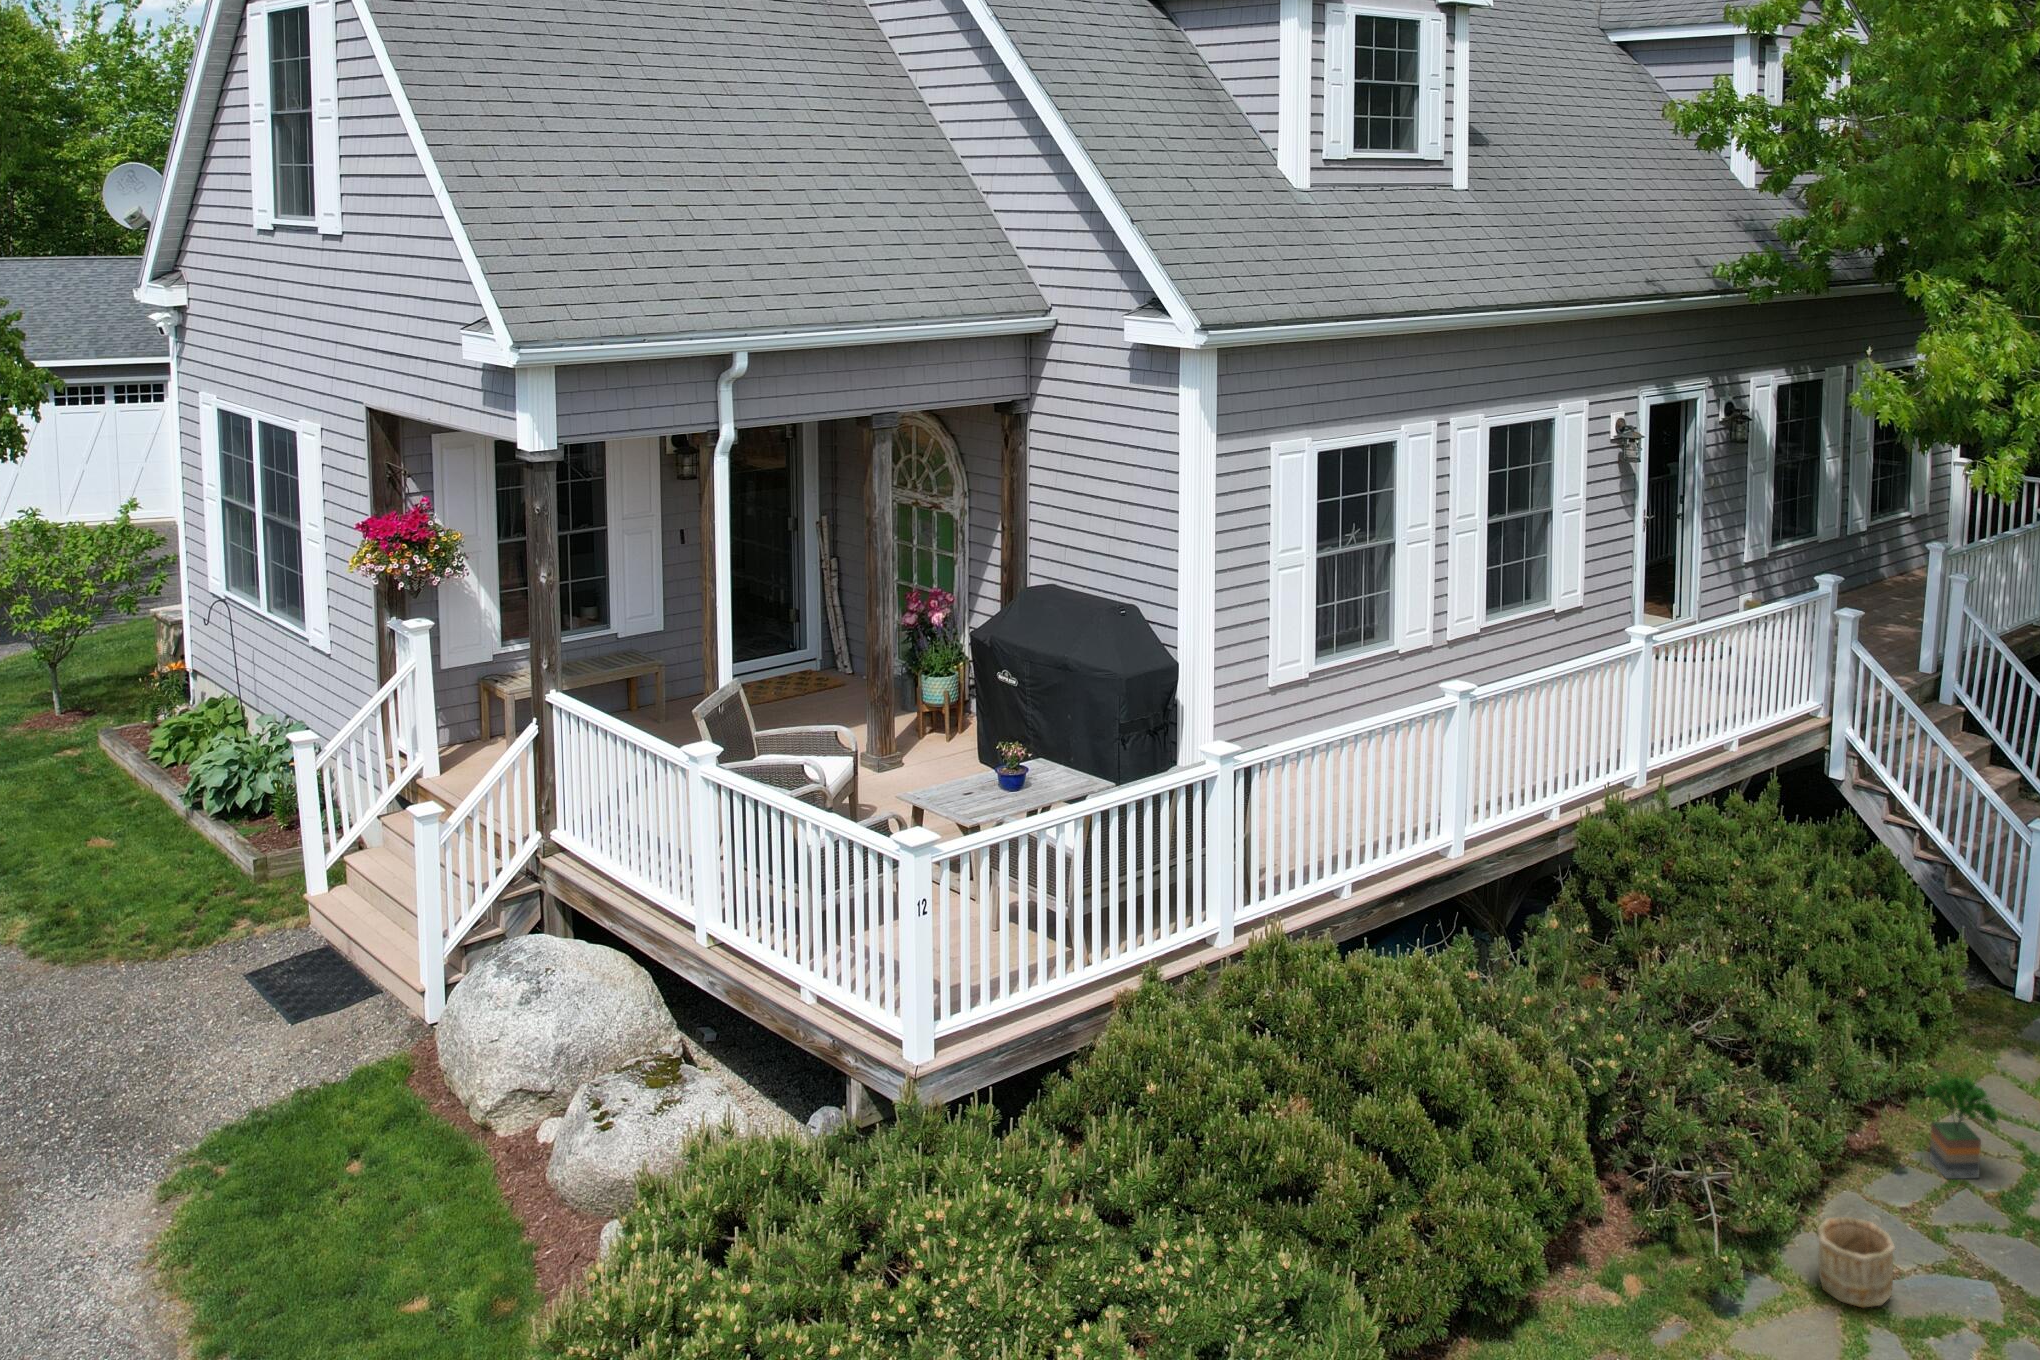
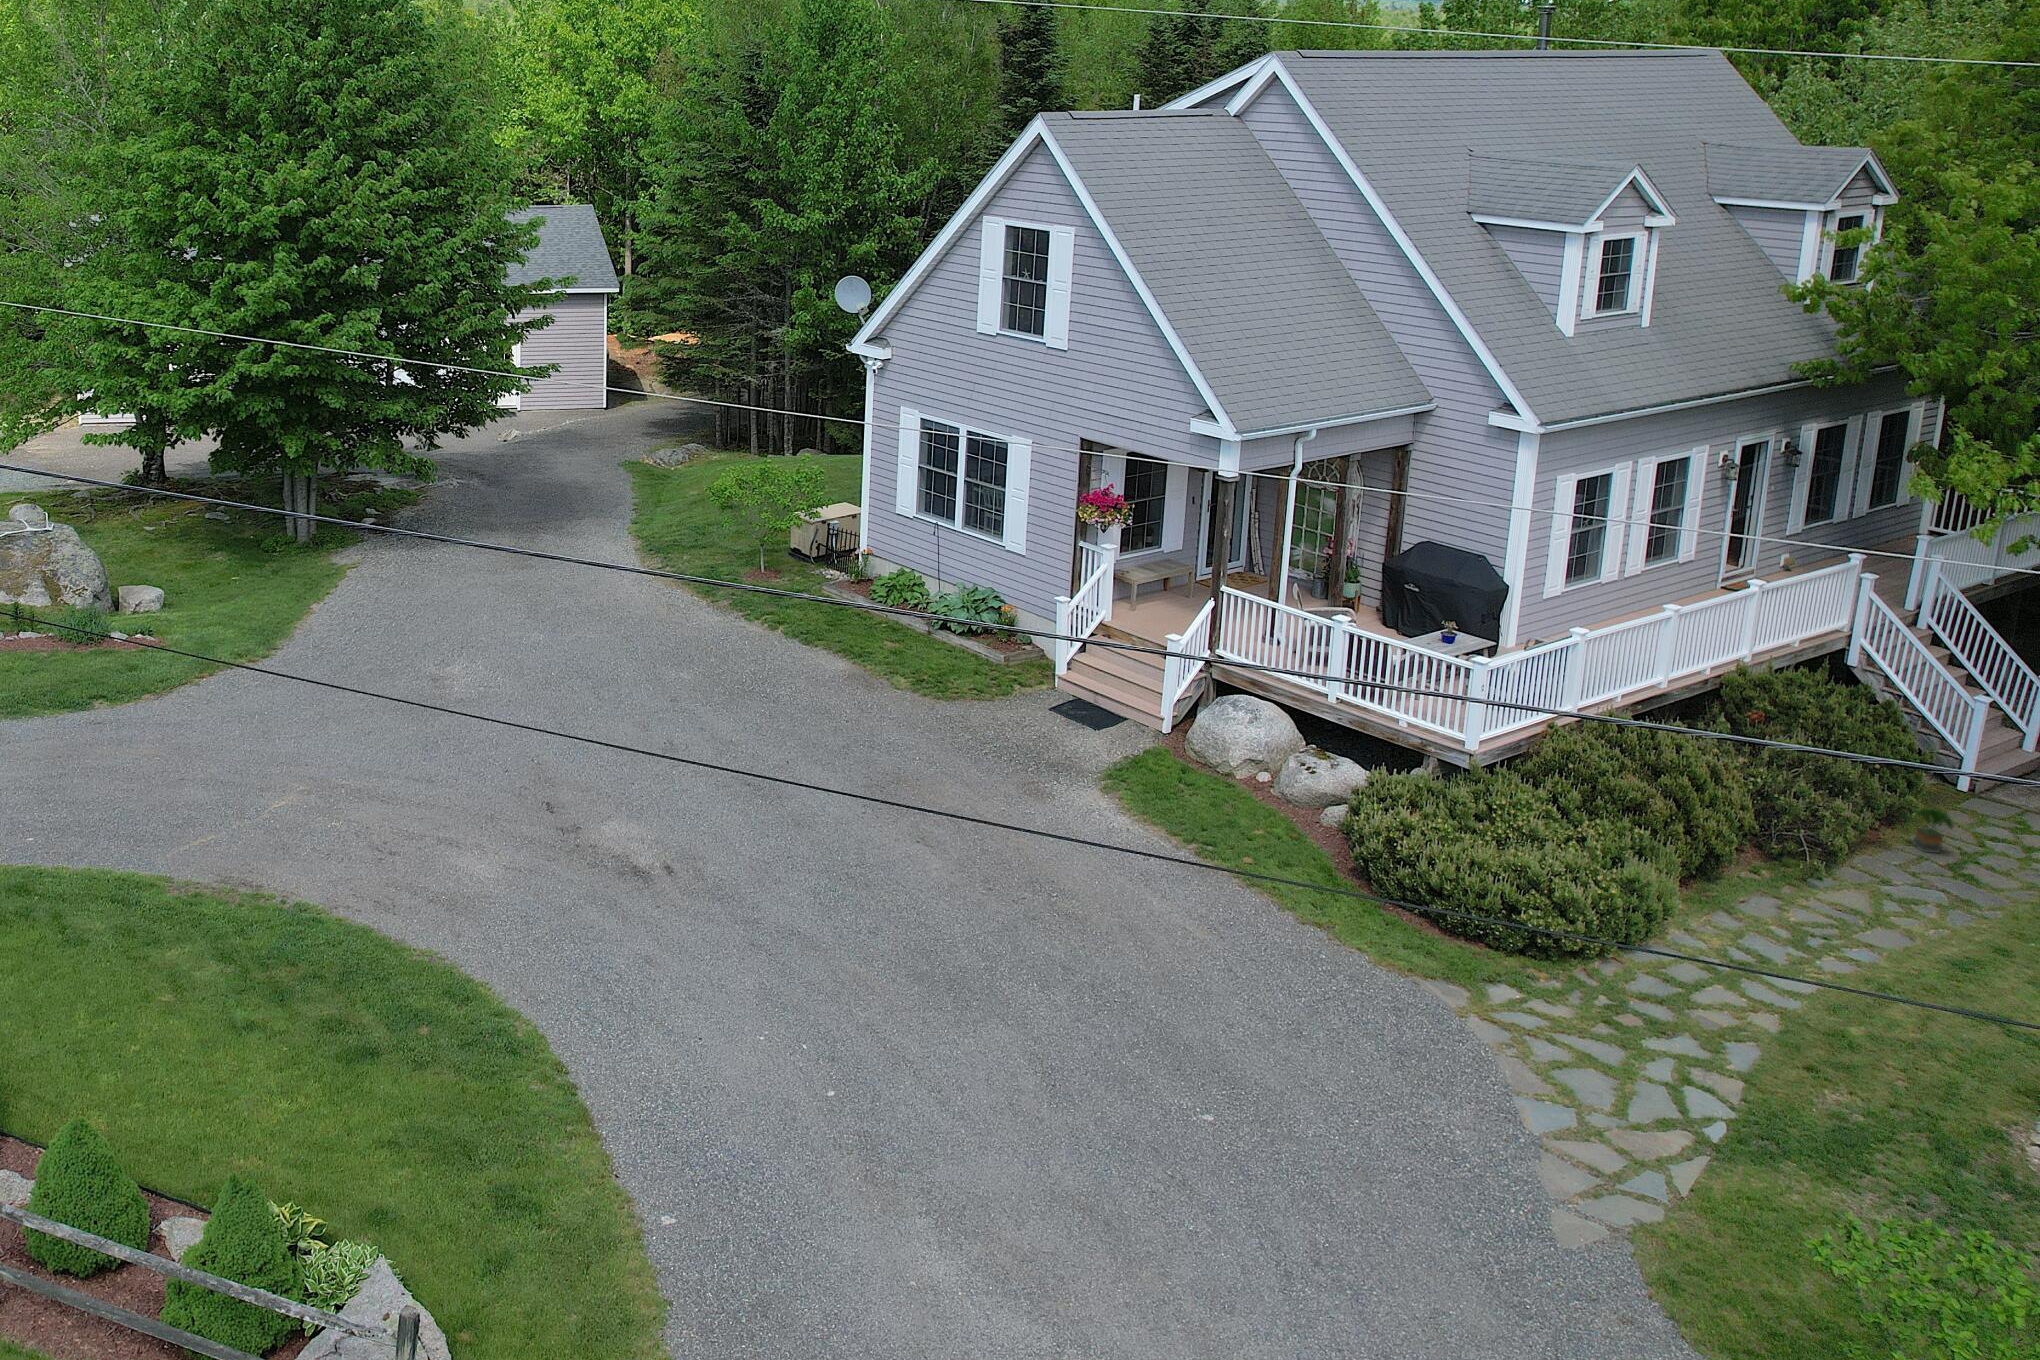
wooden bucket: present [1817,1217,1896,1308] -> none [1863,854,1905,889]

